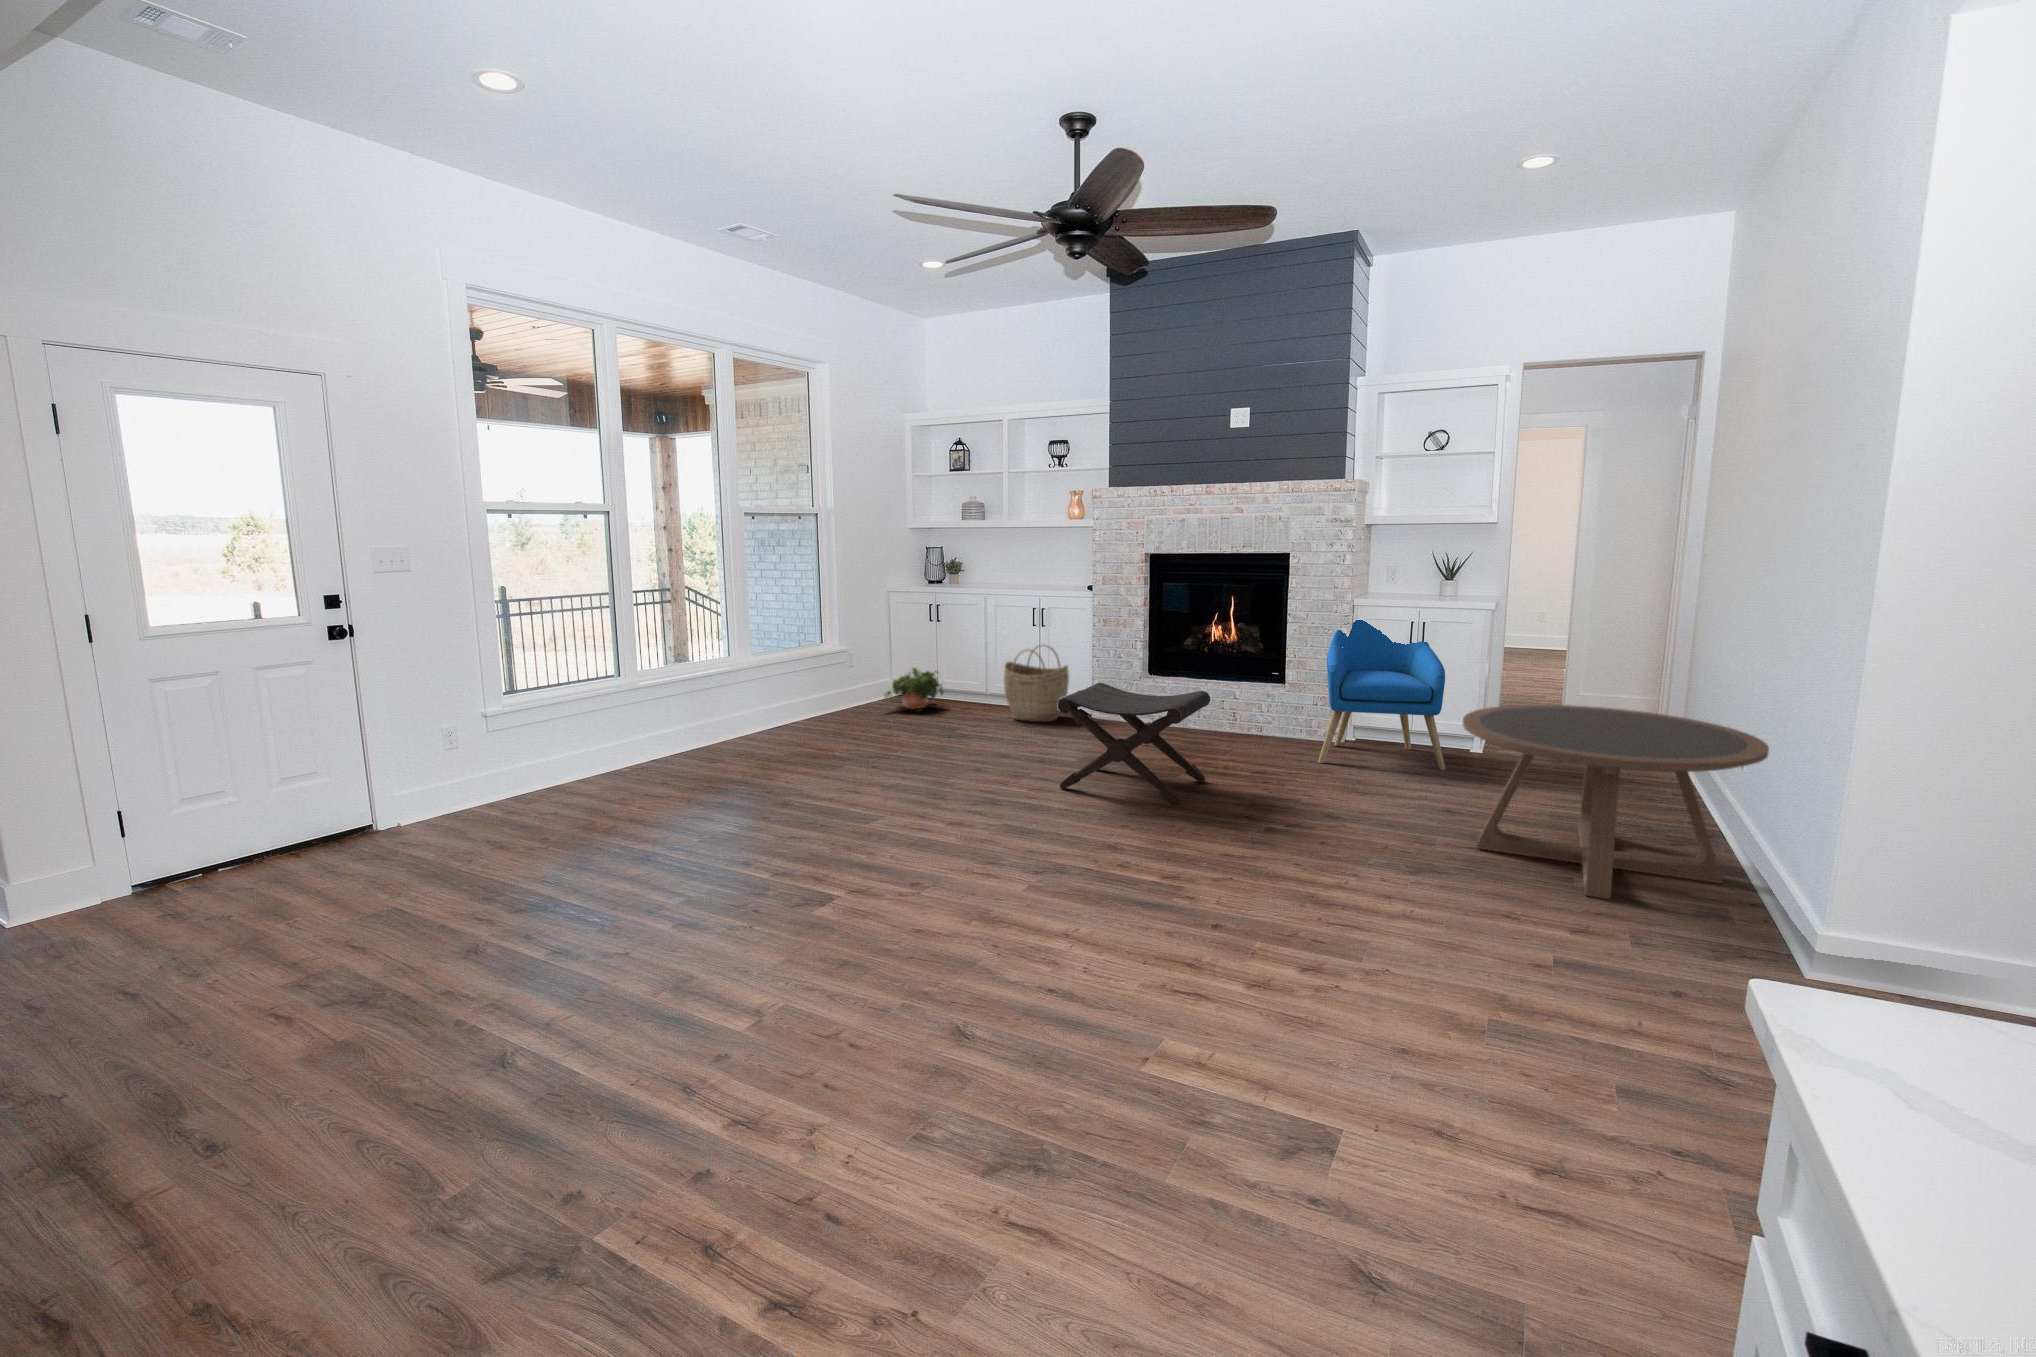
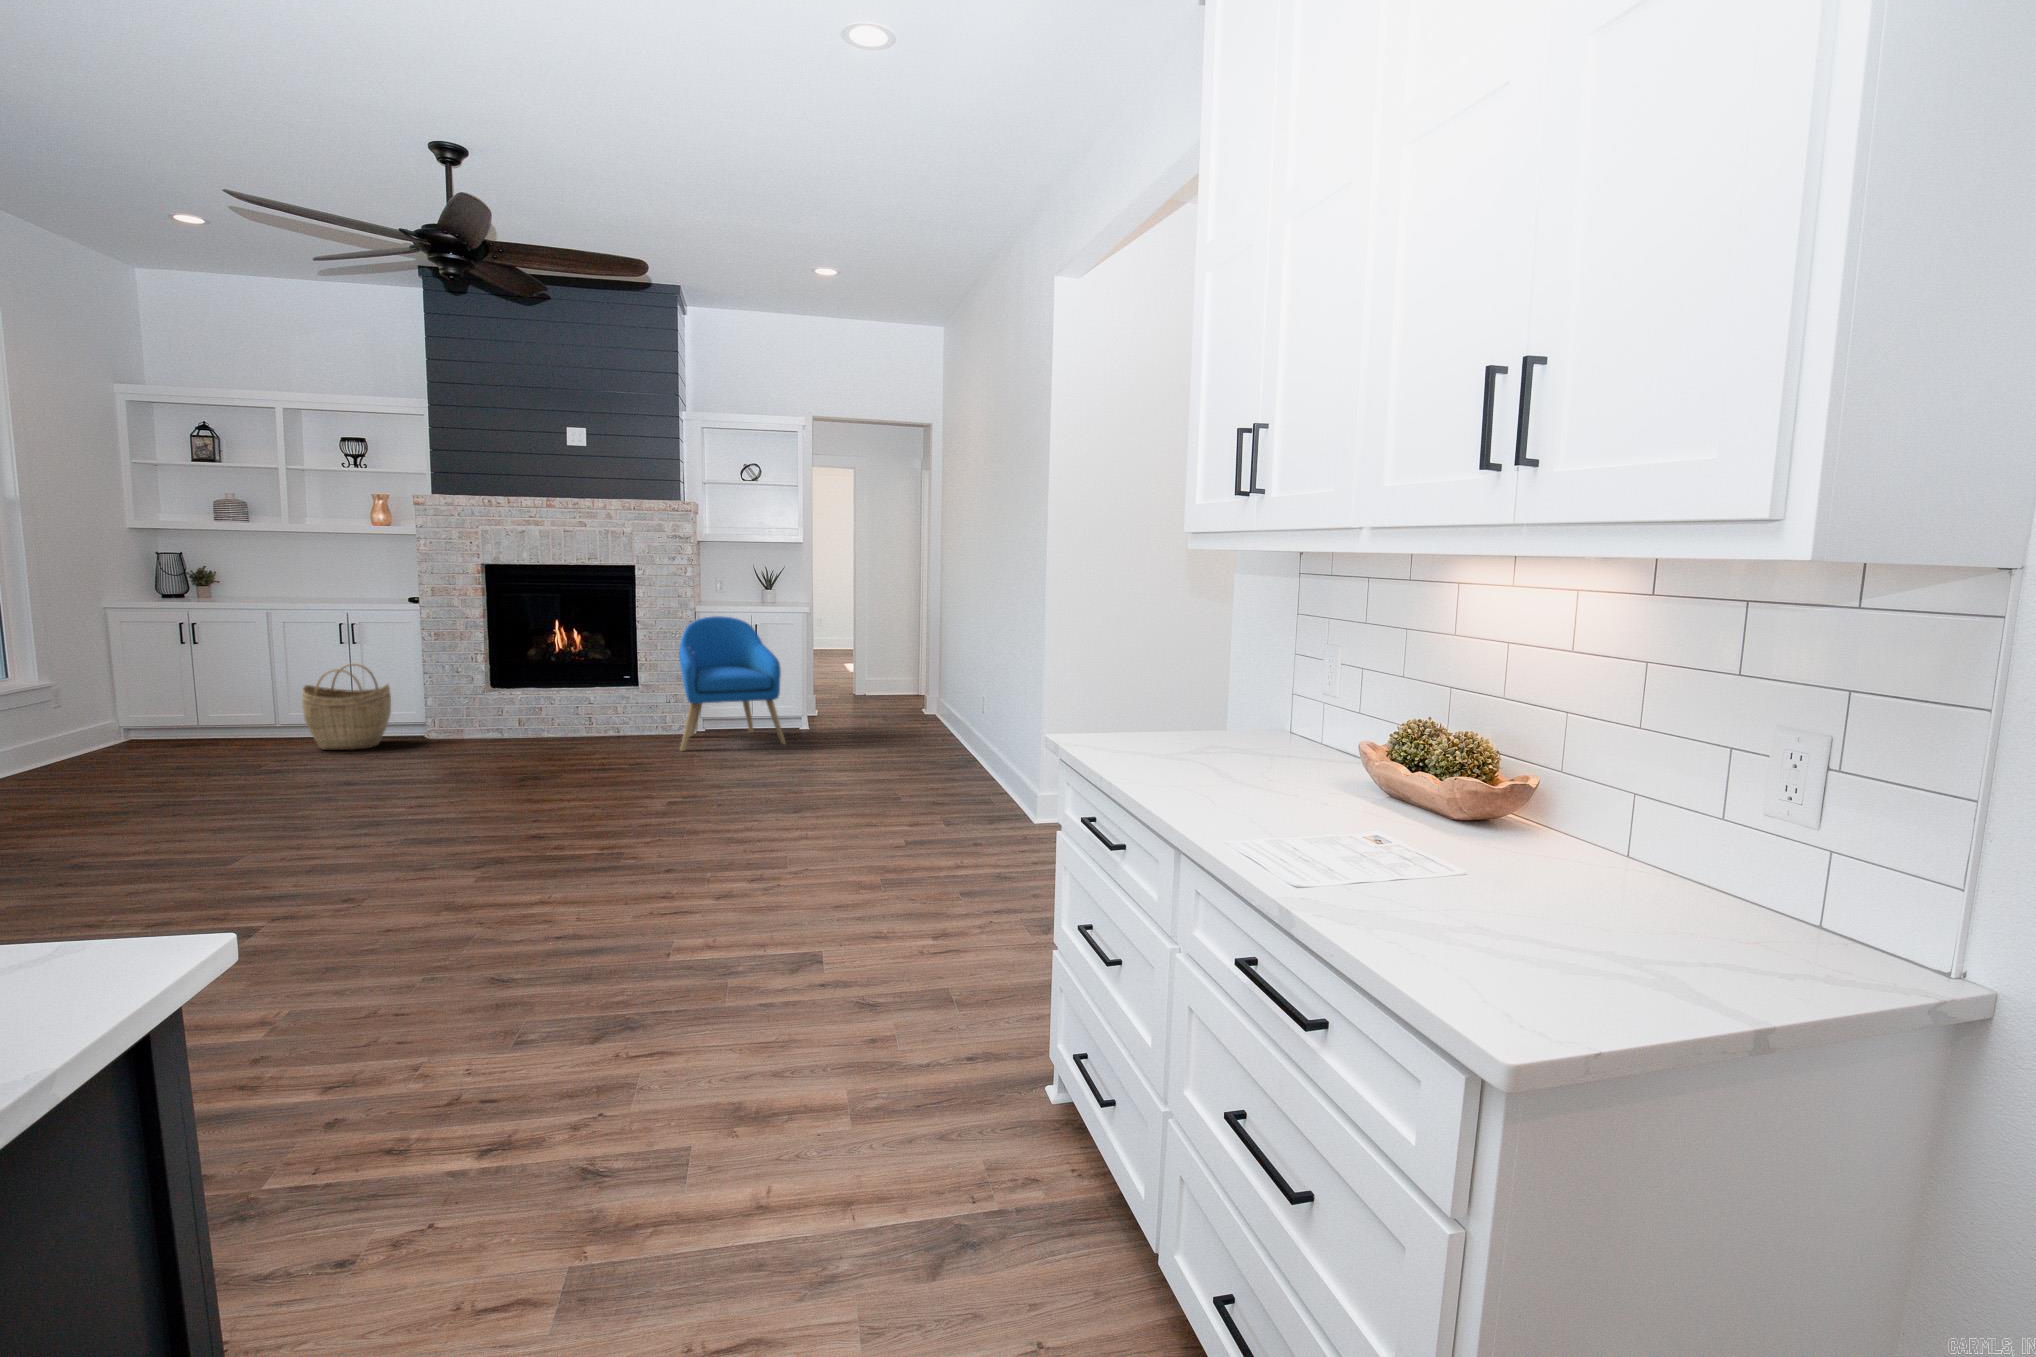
potted plant: present [884,668,944,712] -> none [104,701,210,758]
footstool: present [1058,683,1210,804] -> none [415,692,581,805]
coffee table: present [1463,705,1769,900] -> none [811,678,1001,809]

